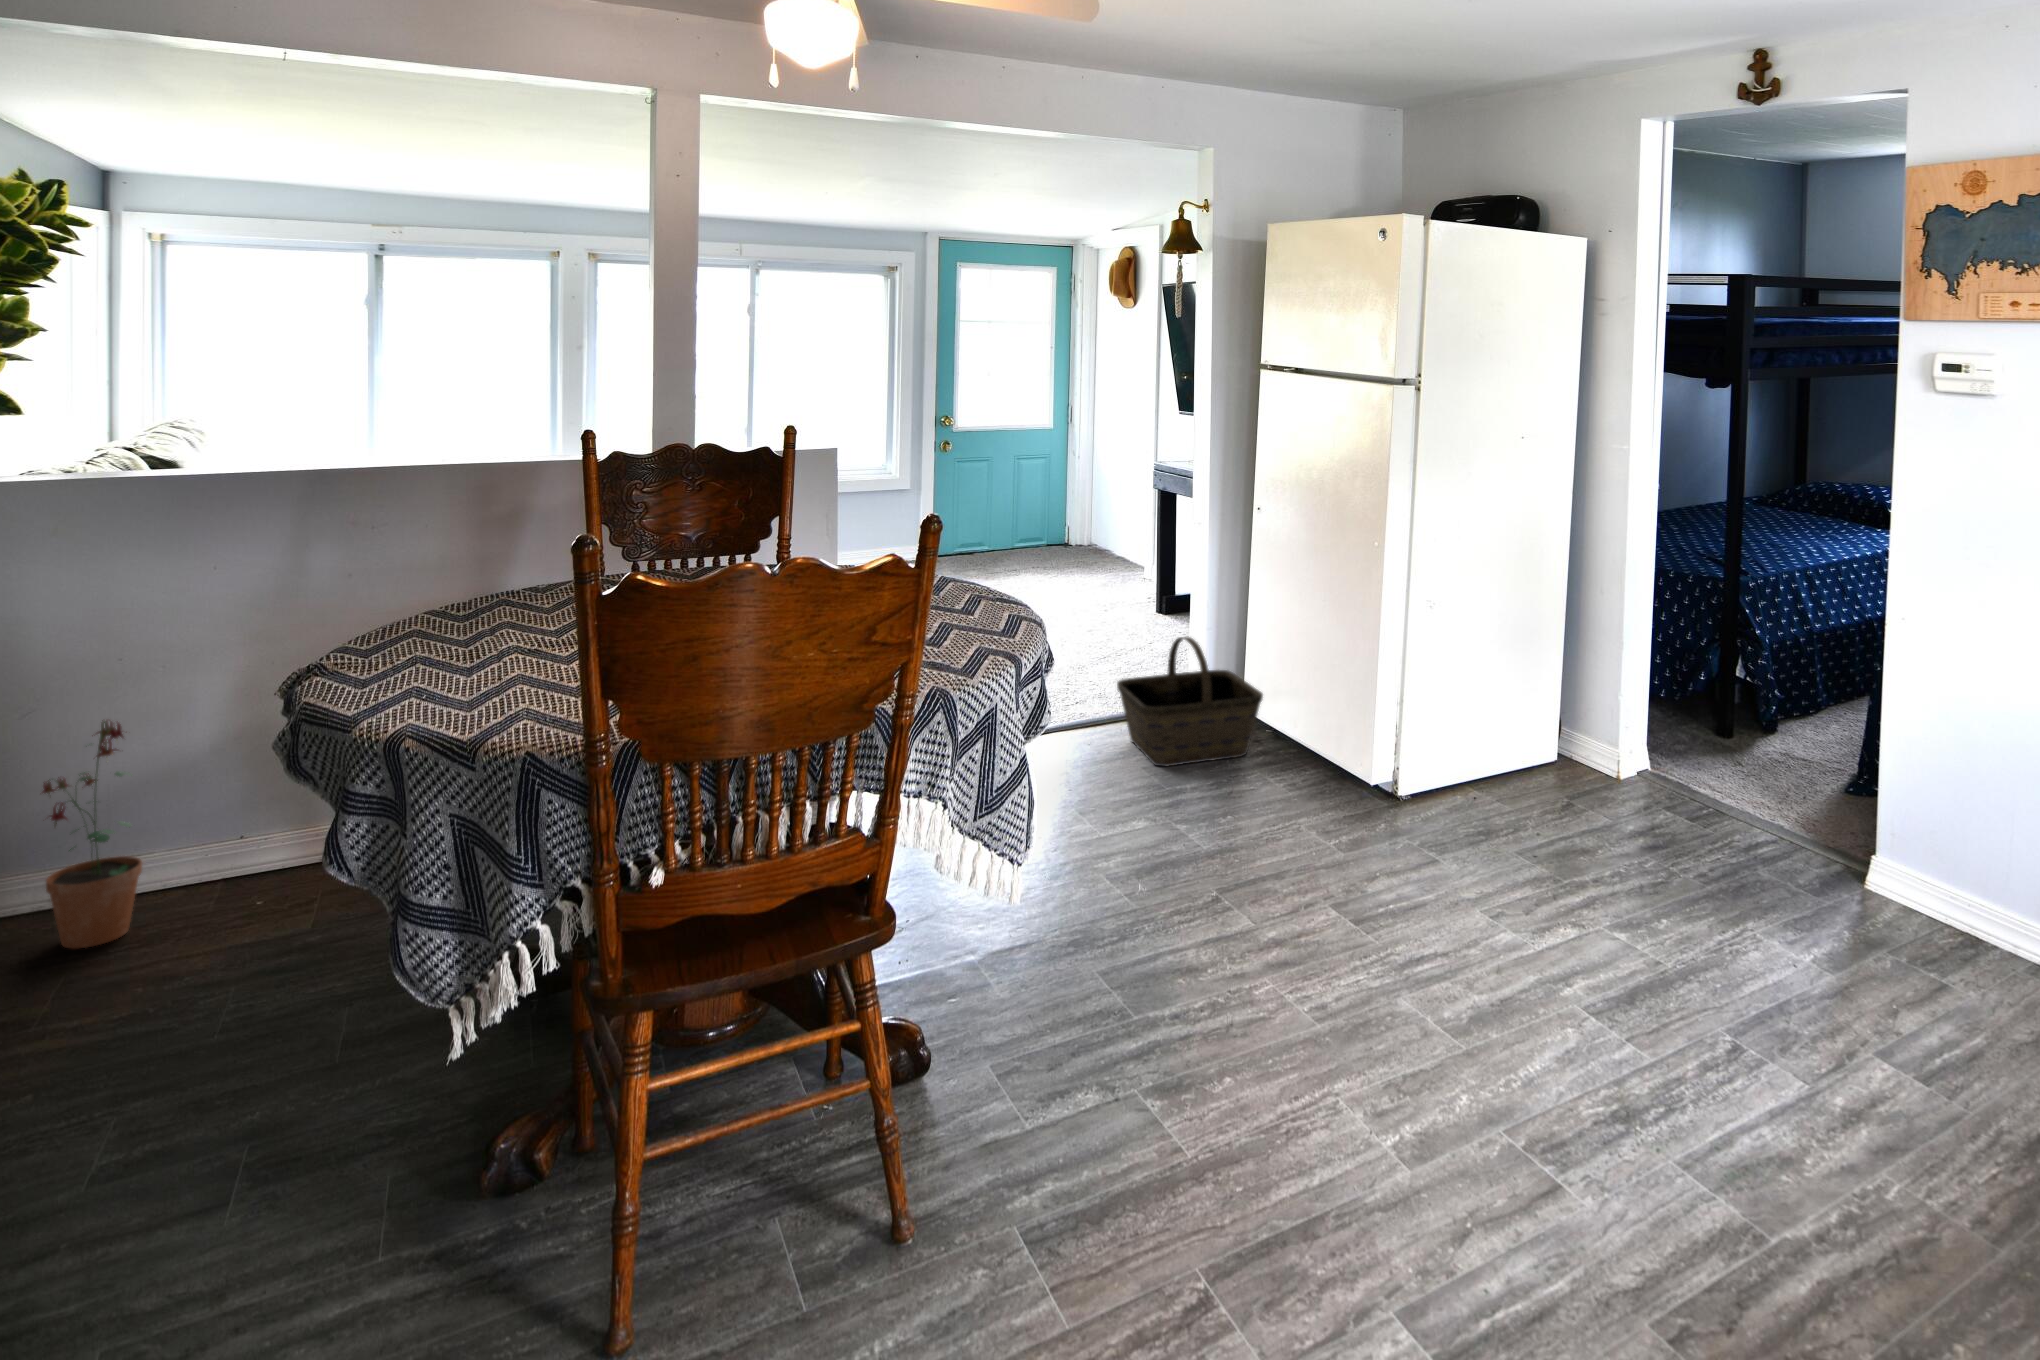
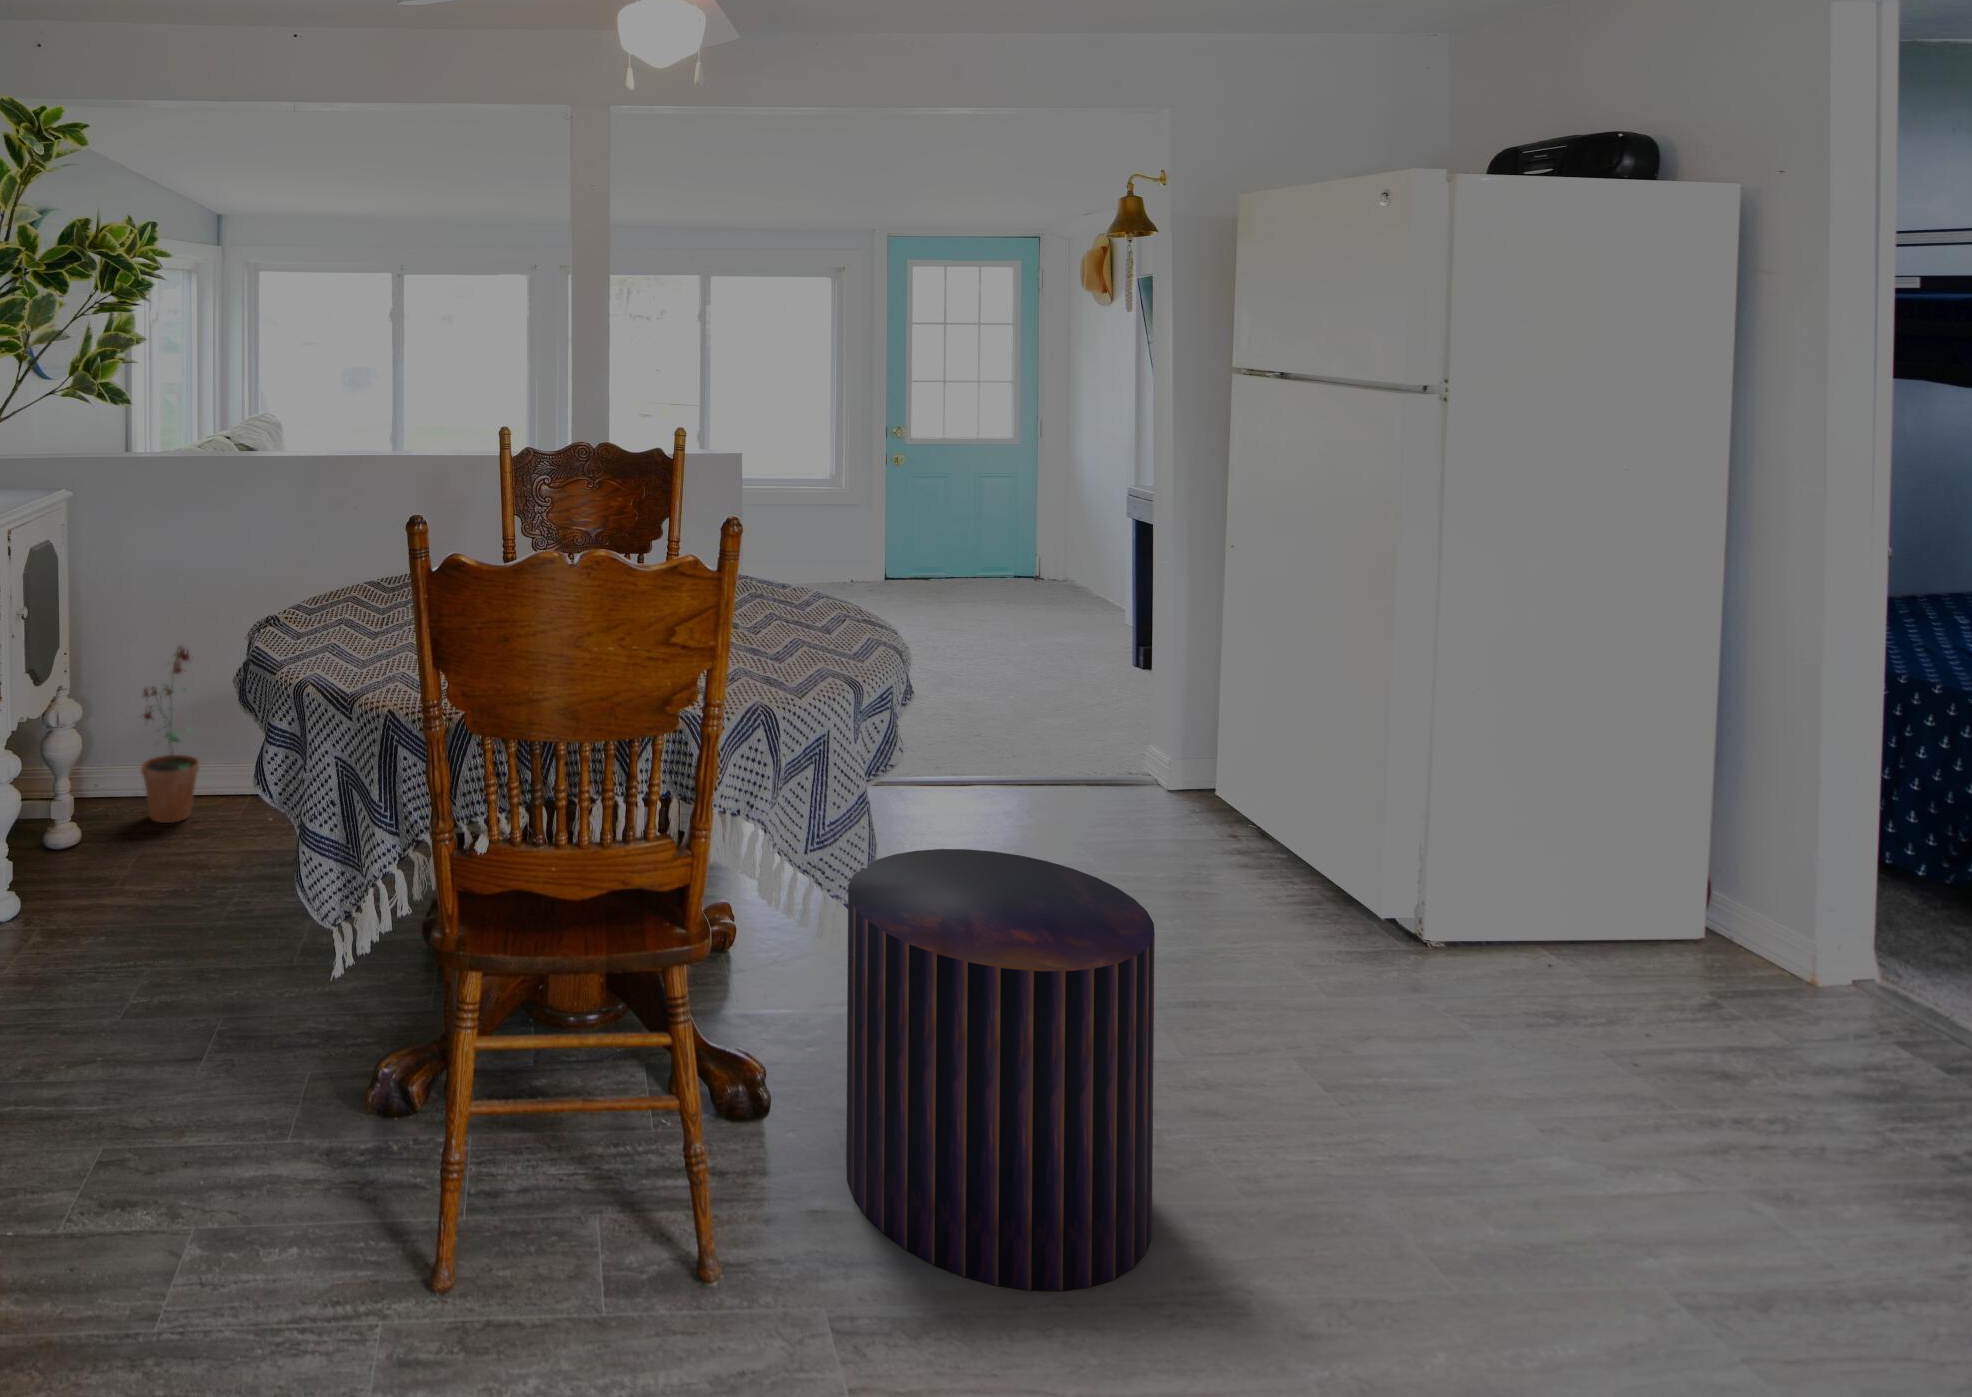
basket: present [1117,636,1263,767] -> none [1050,693,1236,848]
pouf: none [1011,787,1269,1160] -> present [846,849,1155,1291]

